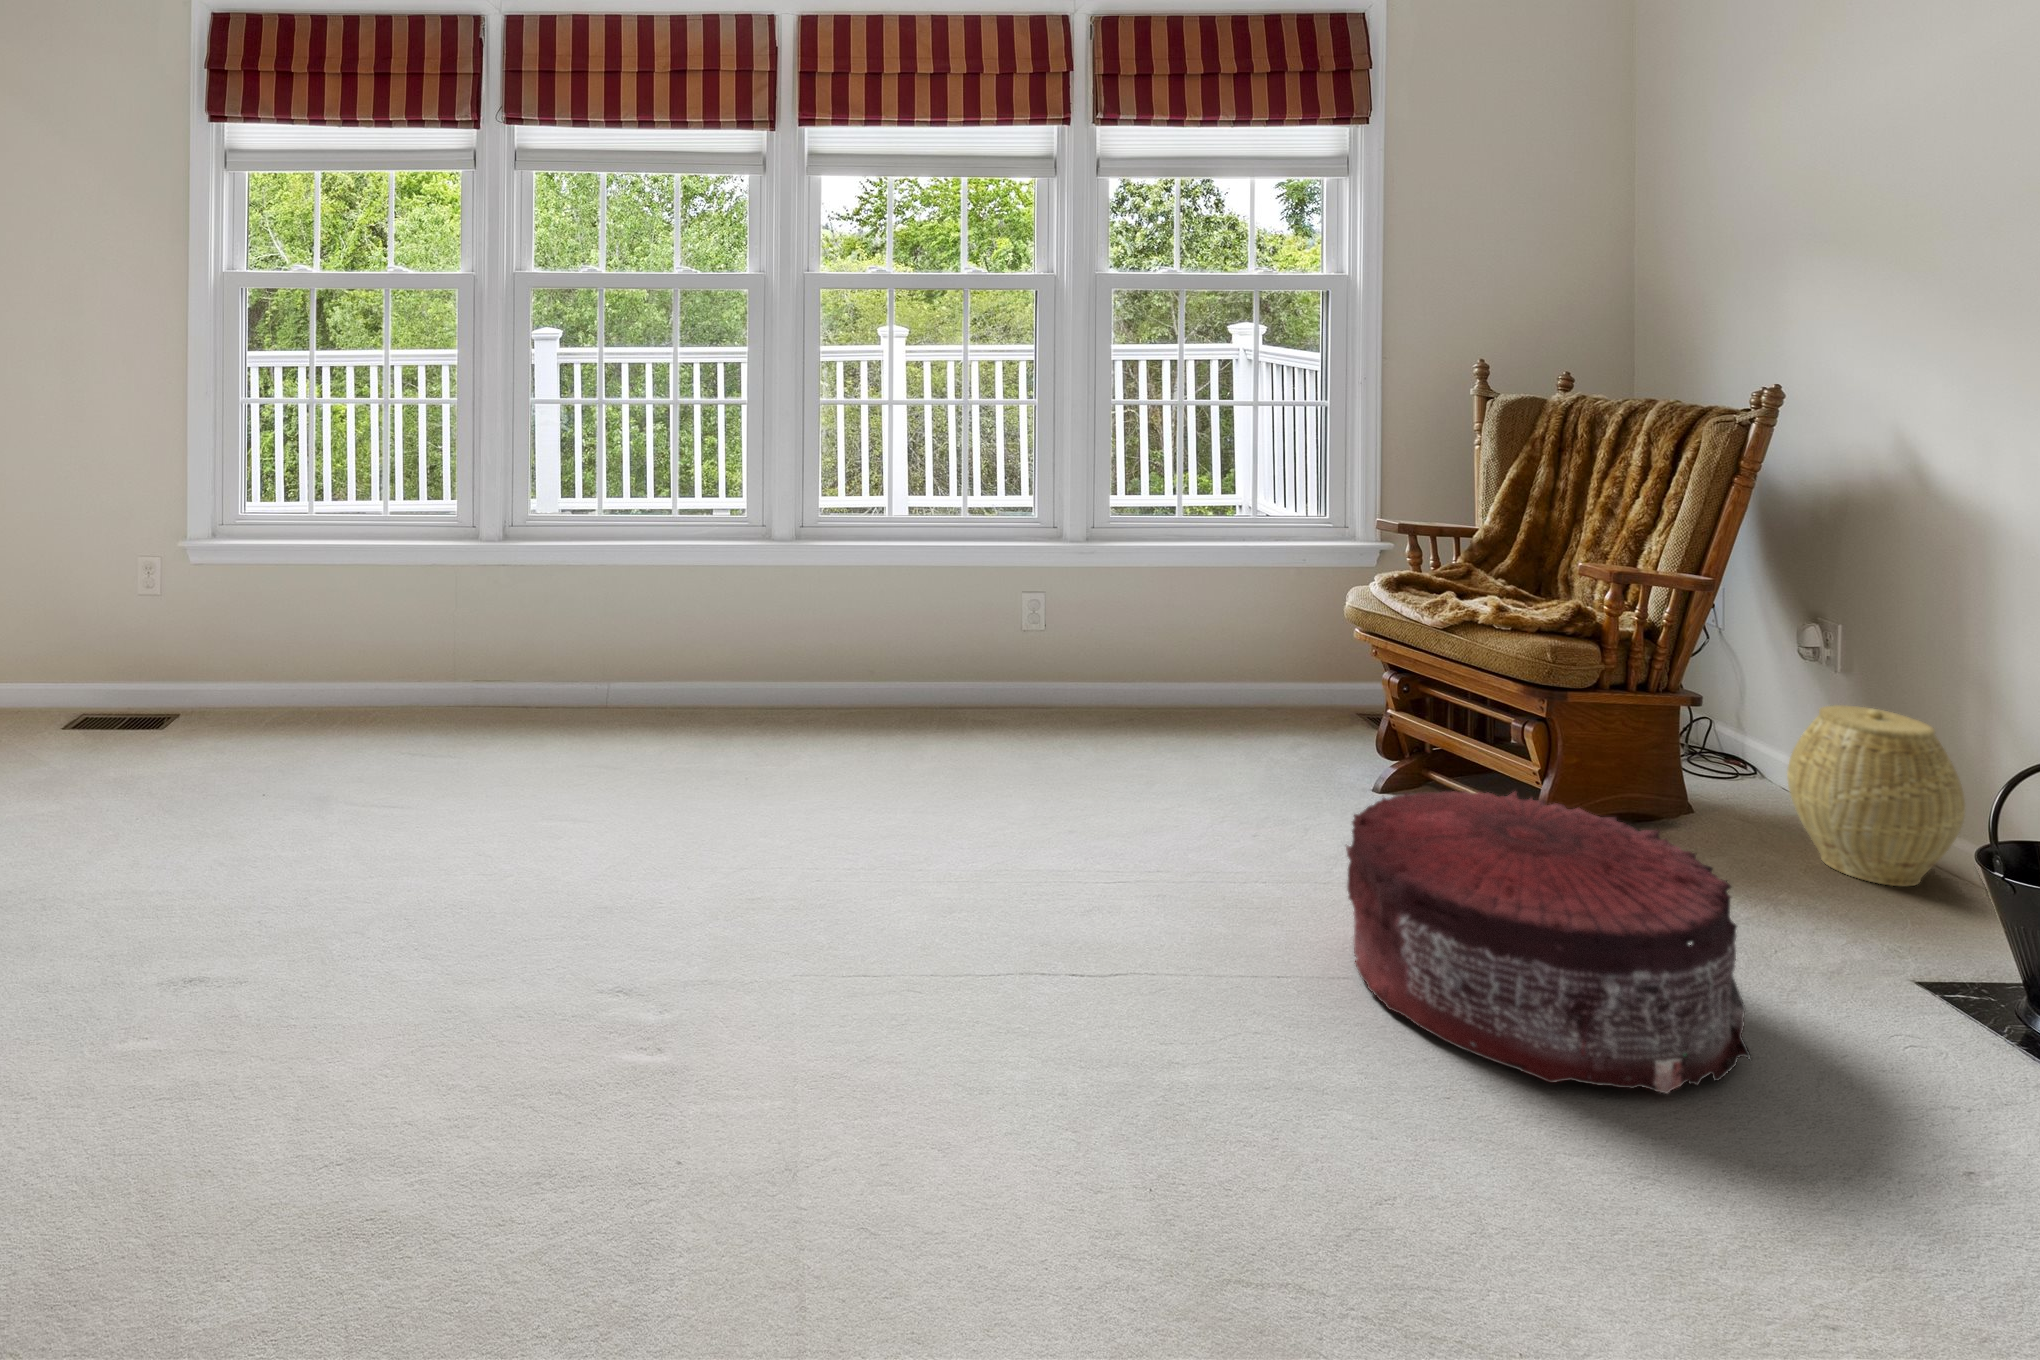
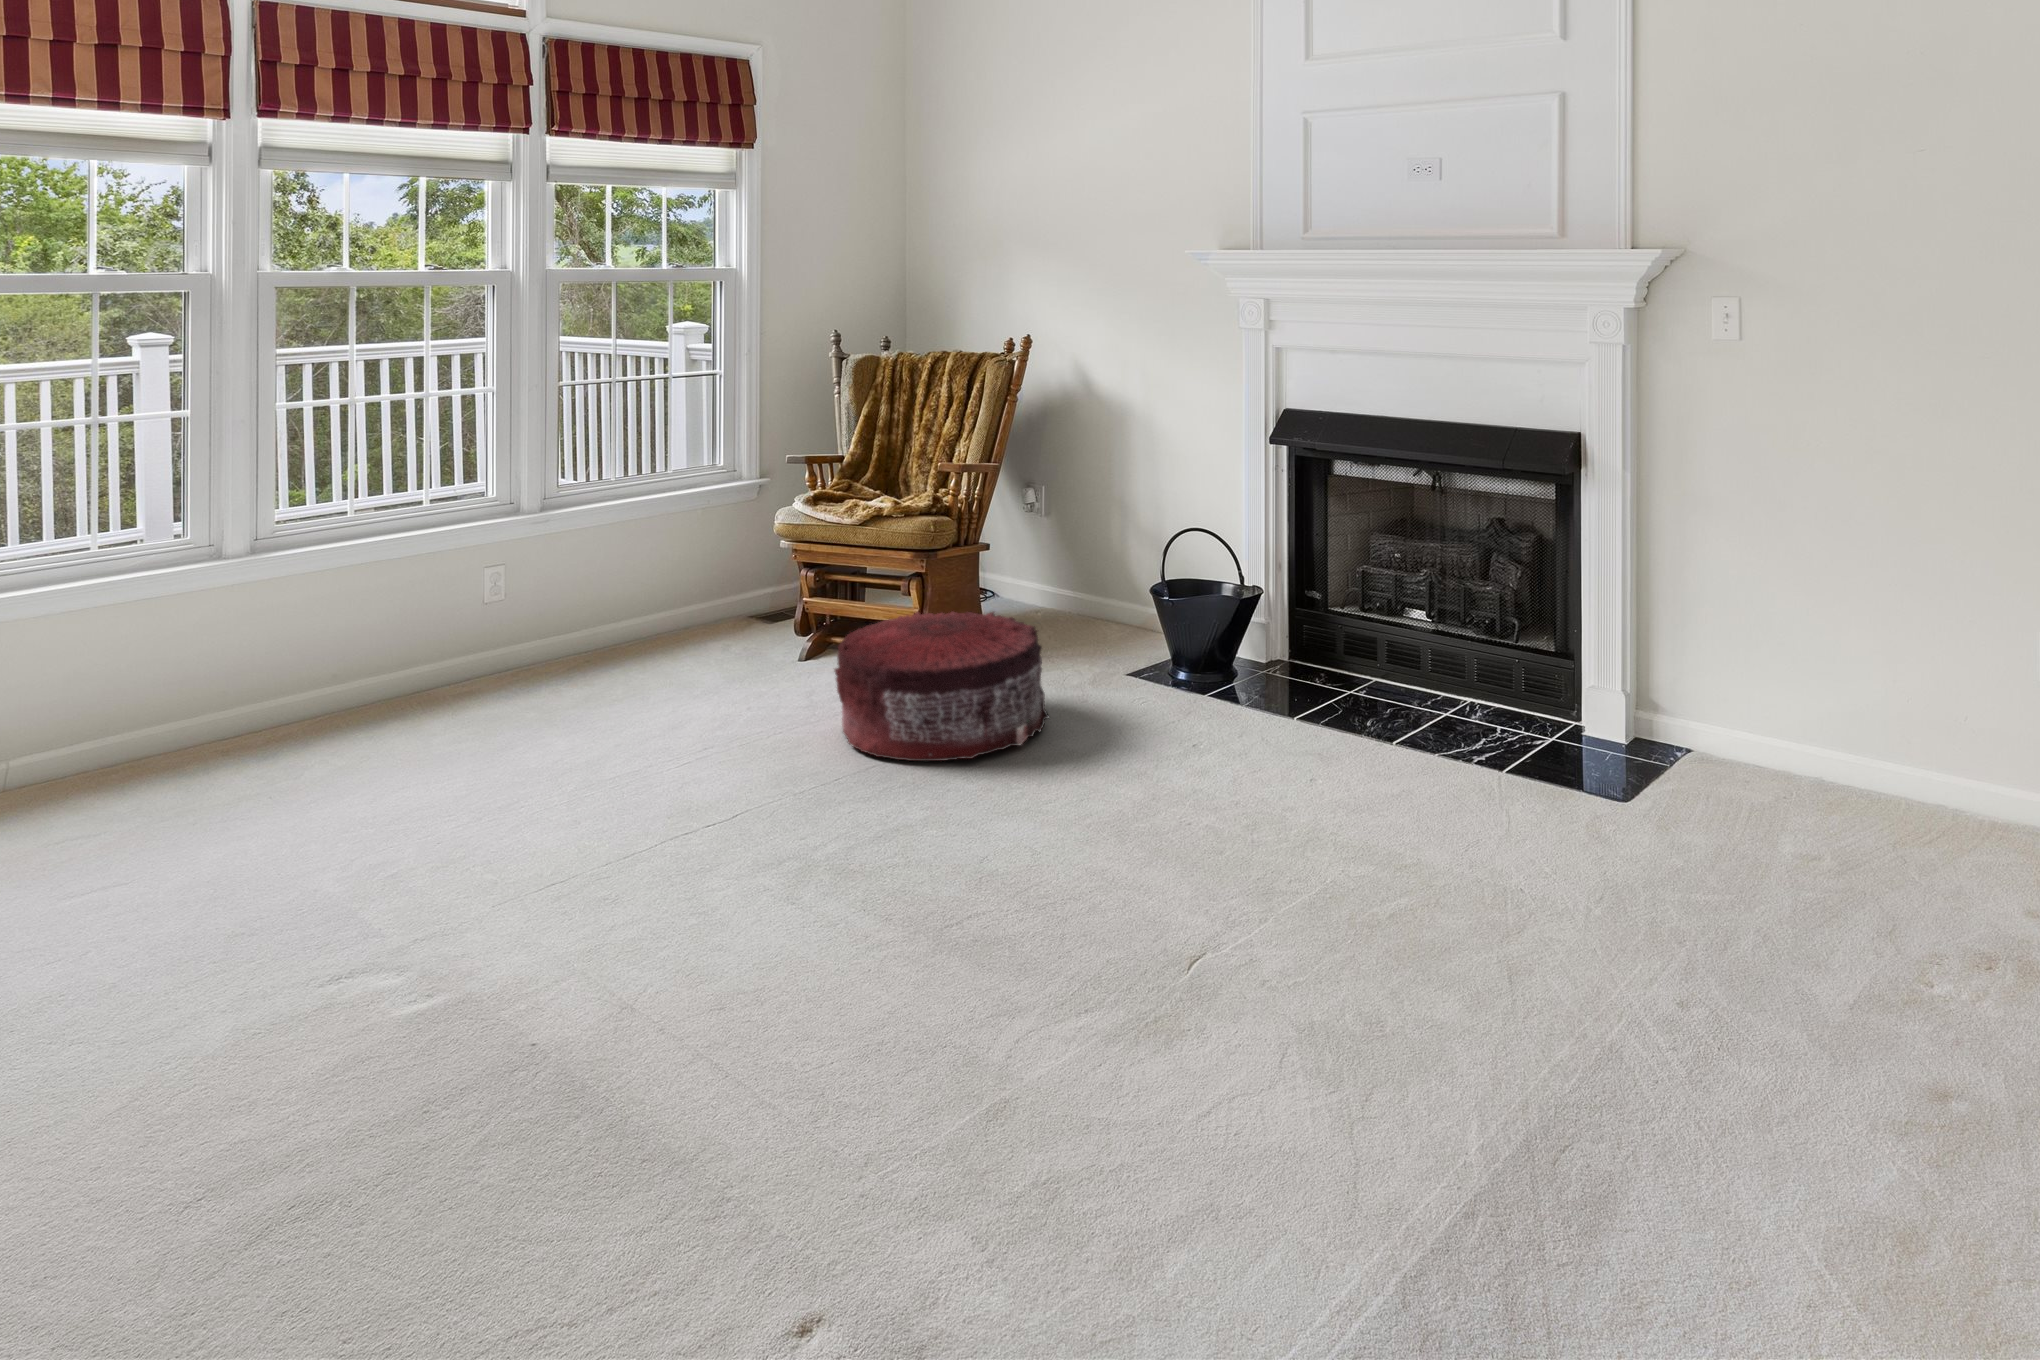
woven basket: present [1787,705,1965,886] -> none [1026,530,1104,631]

